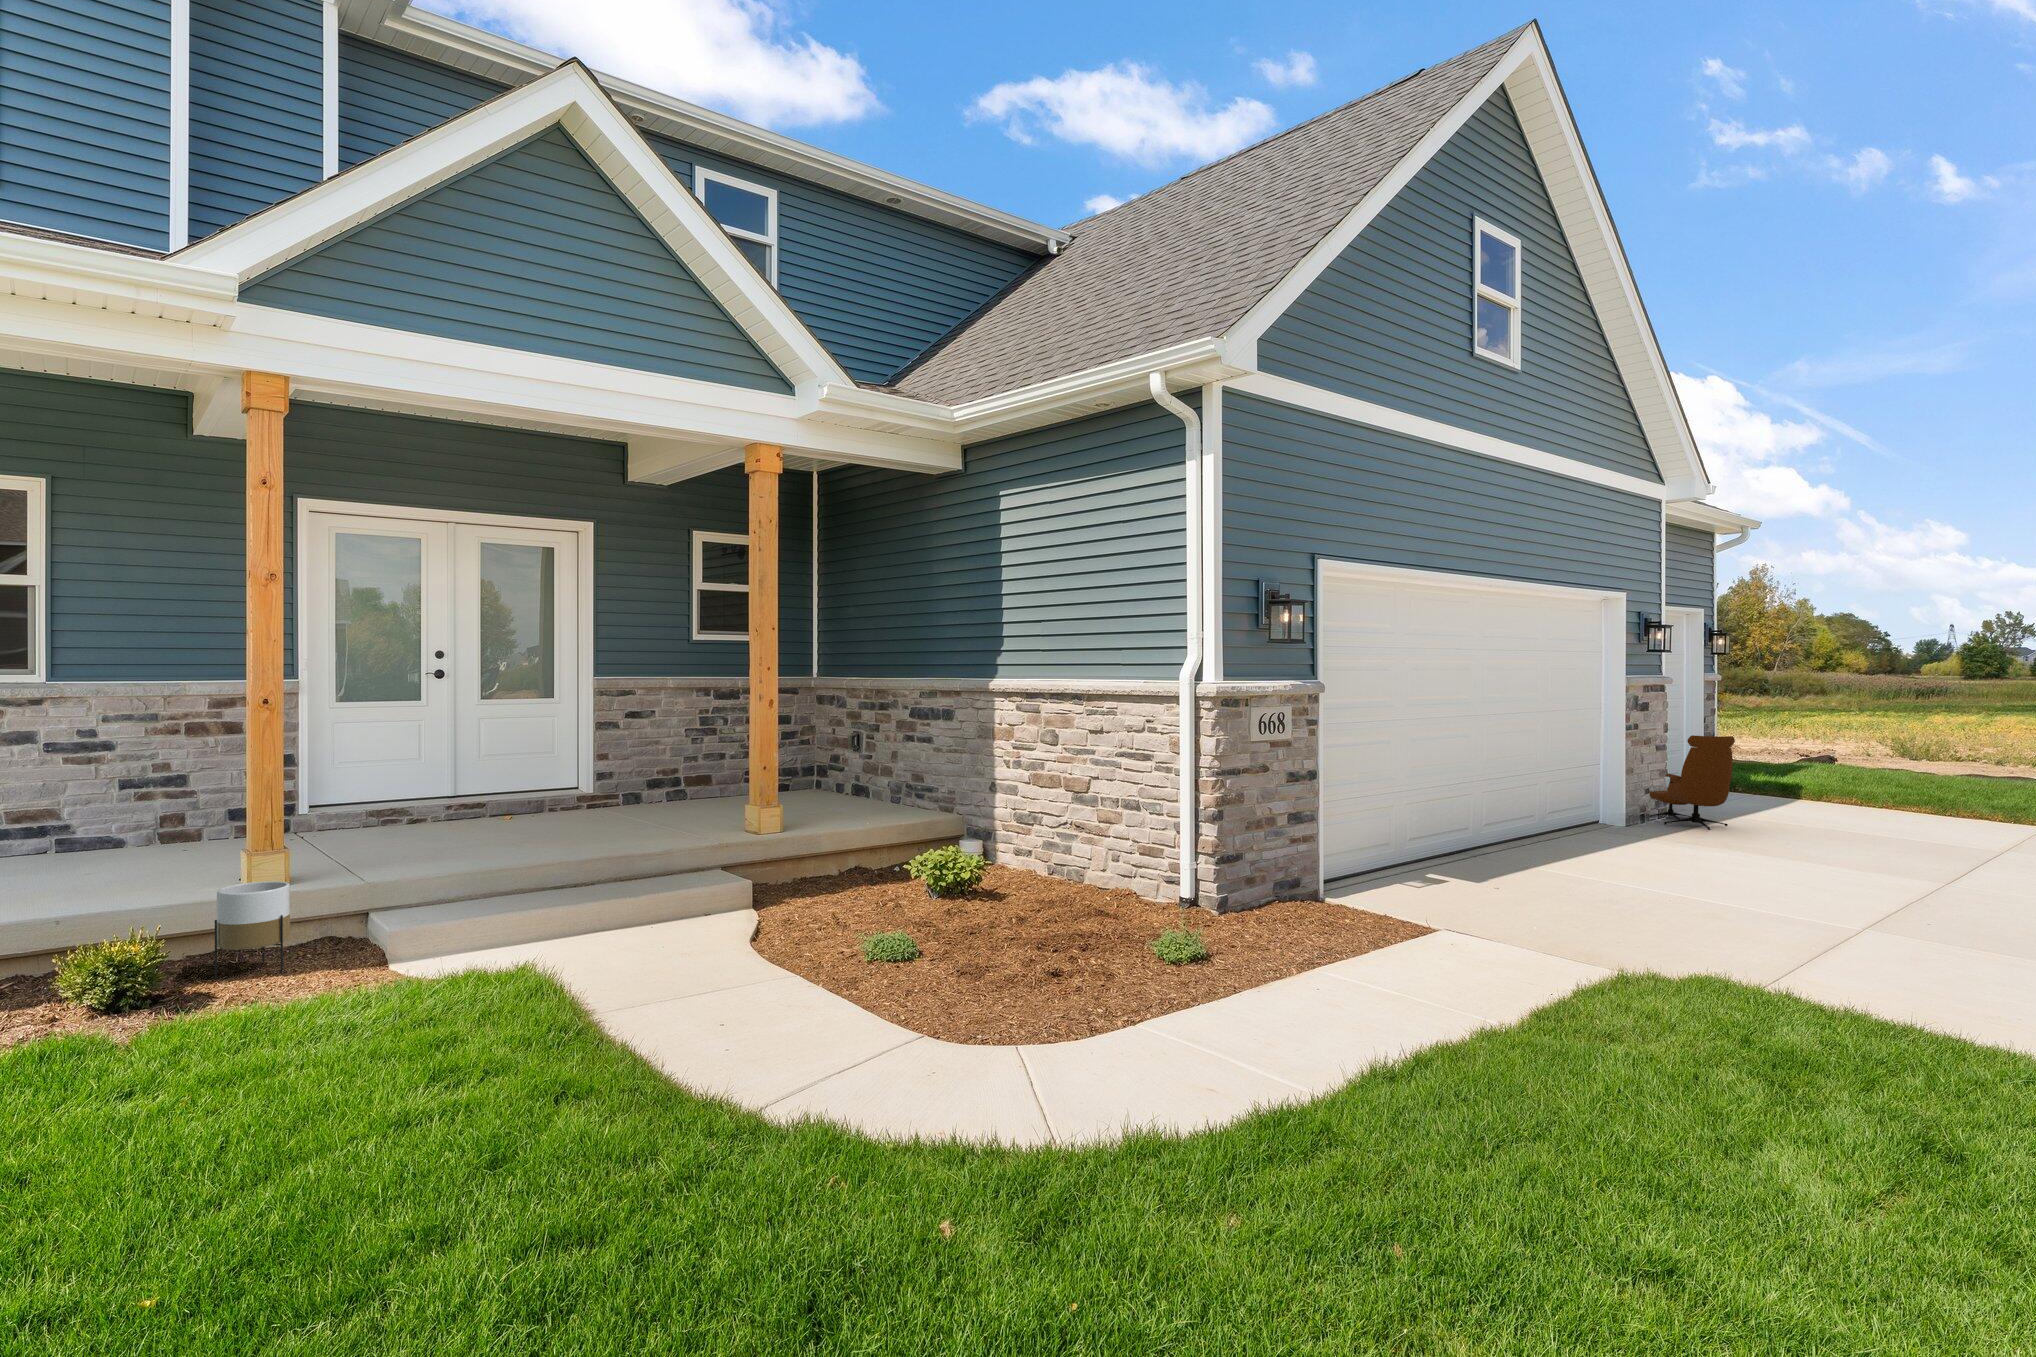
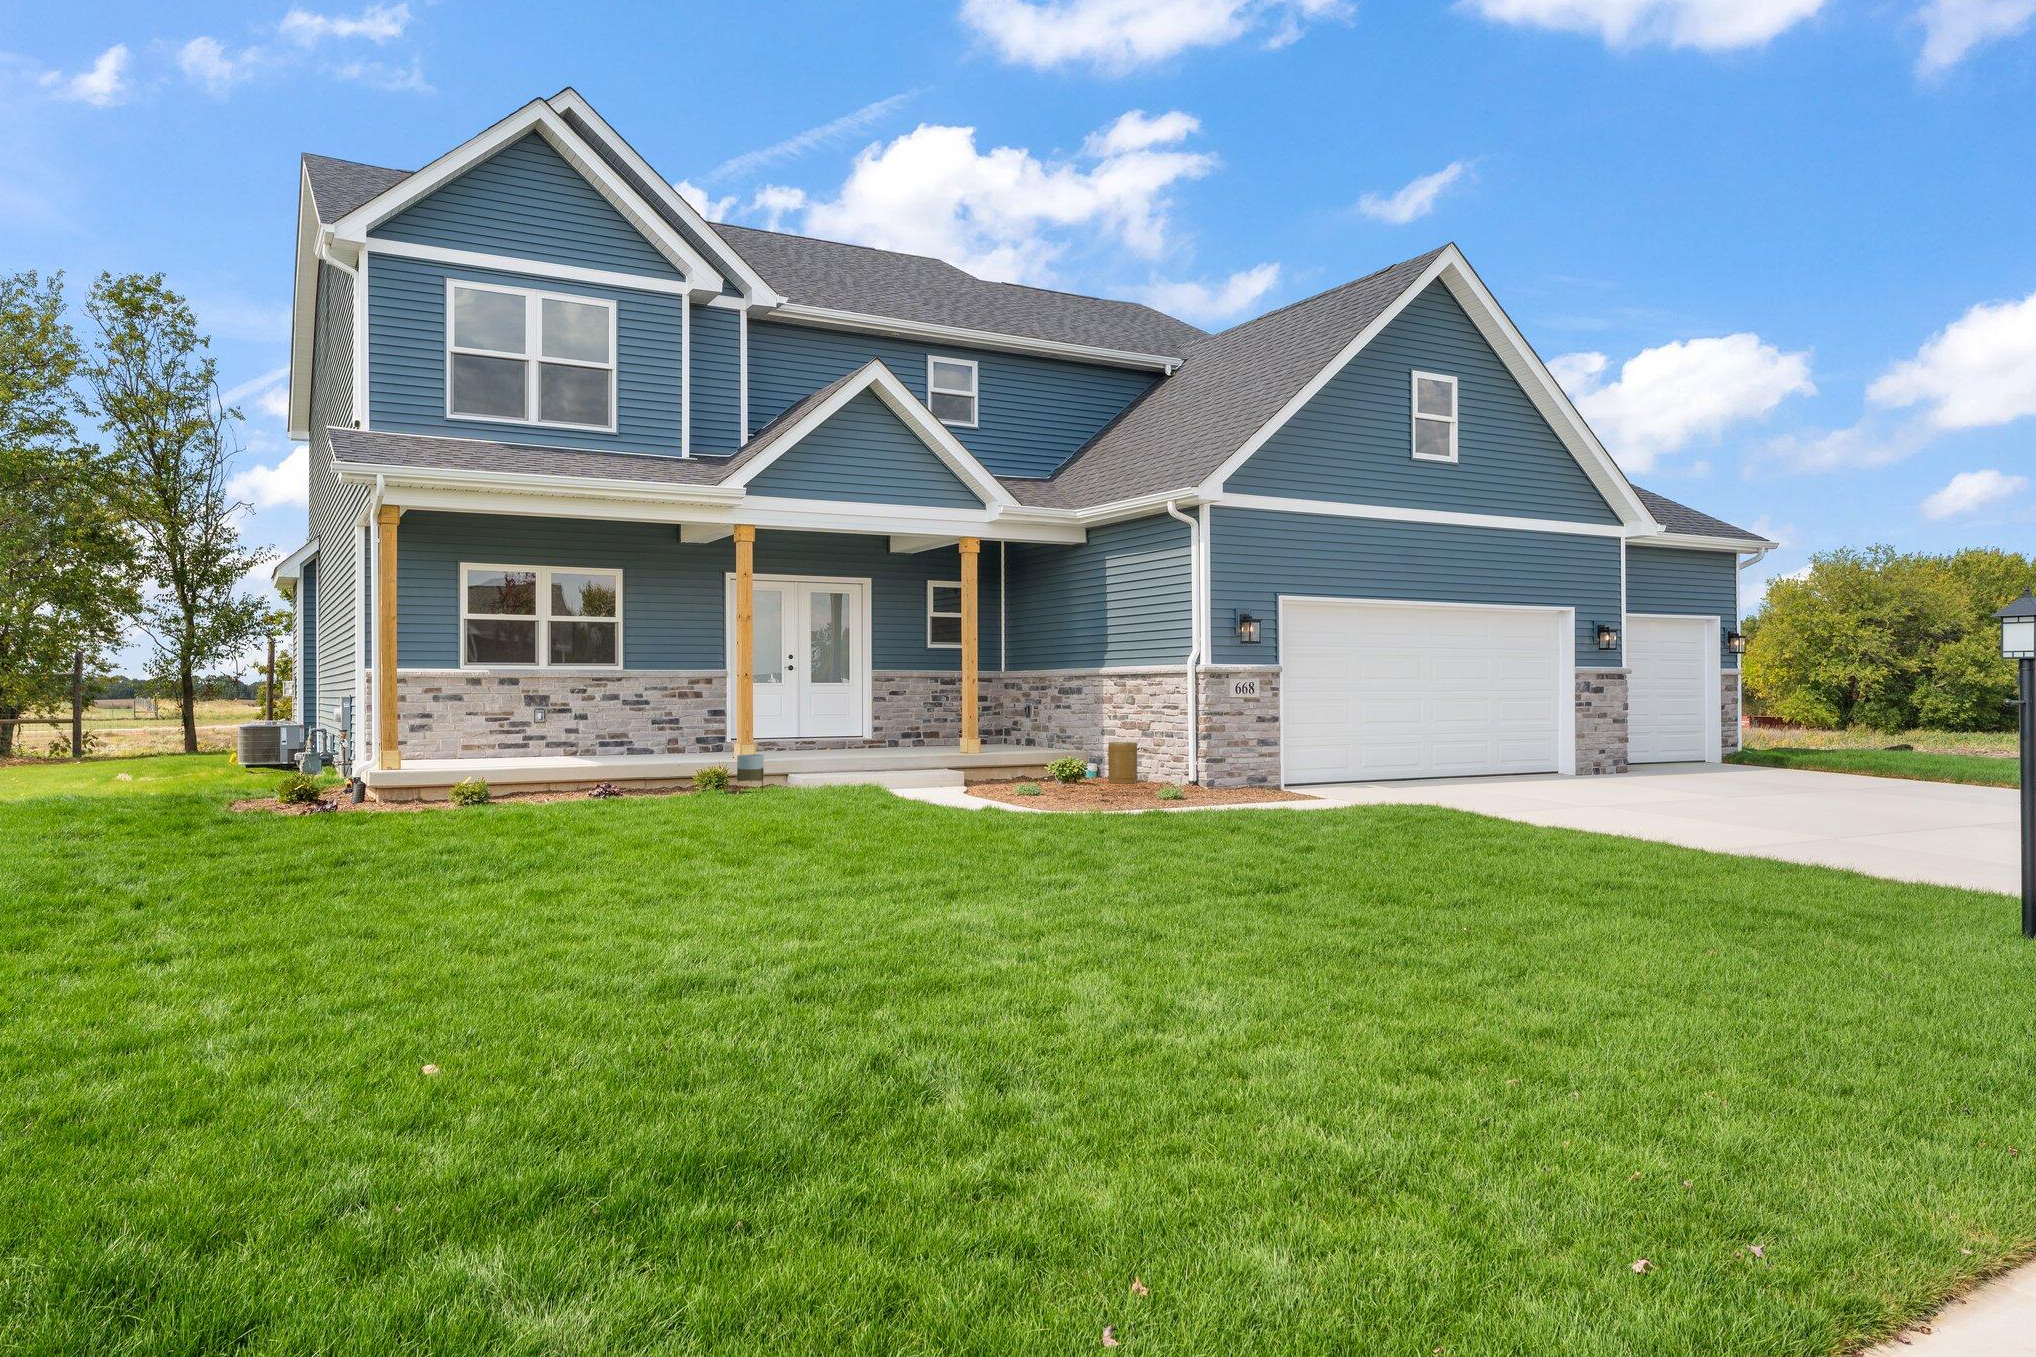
lounge chair: present [1649,735,1735,830] -> none [1594,707,1640,774]
basket: none [1015,811,1068,889] -> present [1108,742,1138,784]

